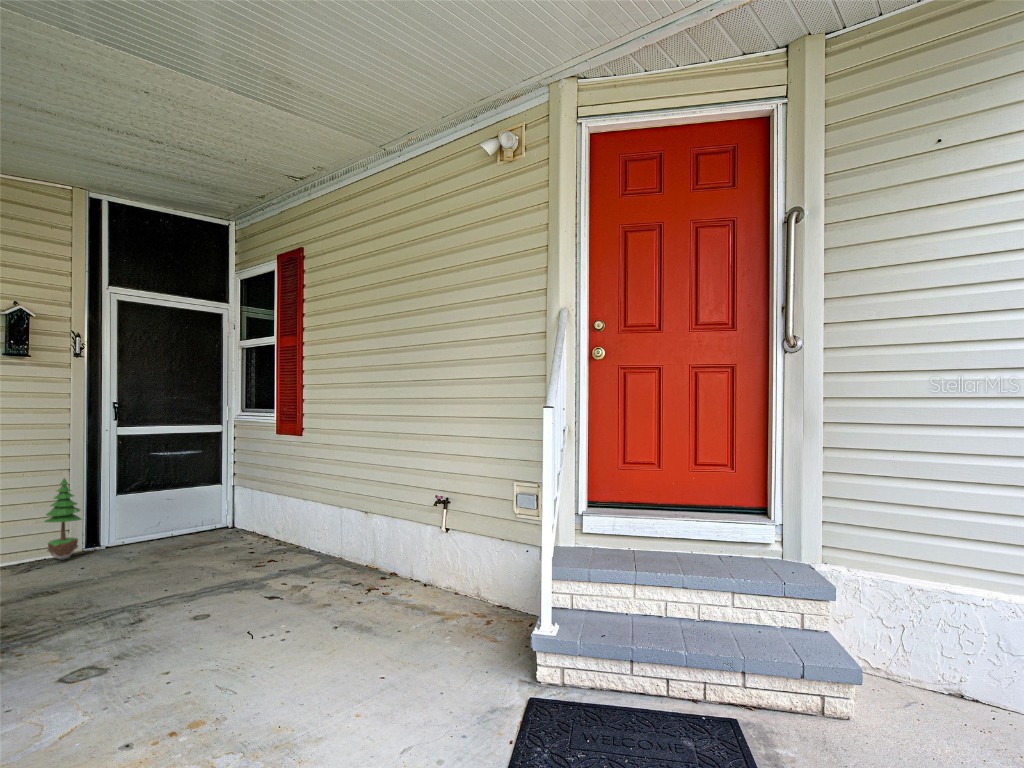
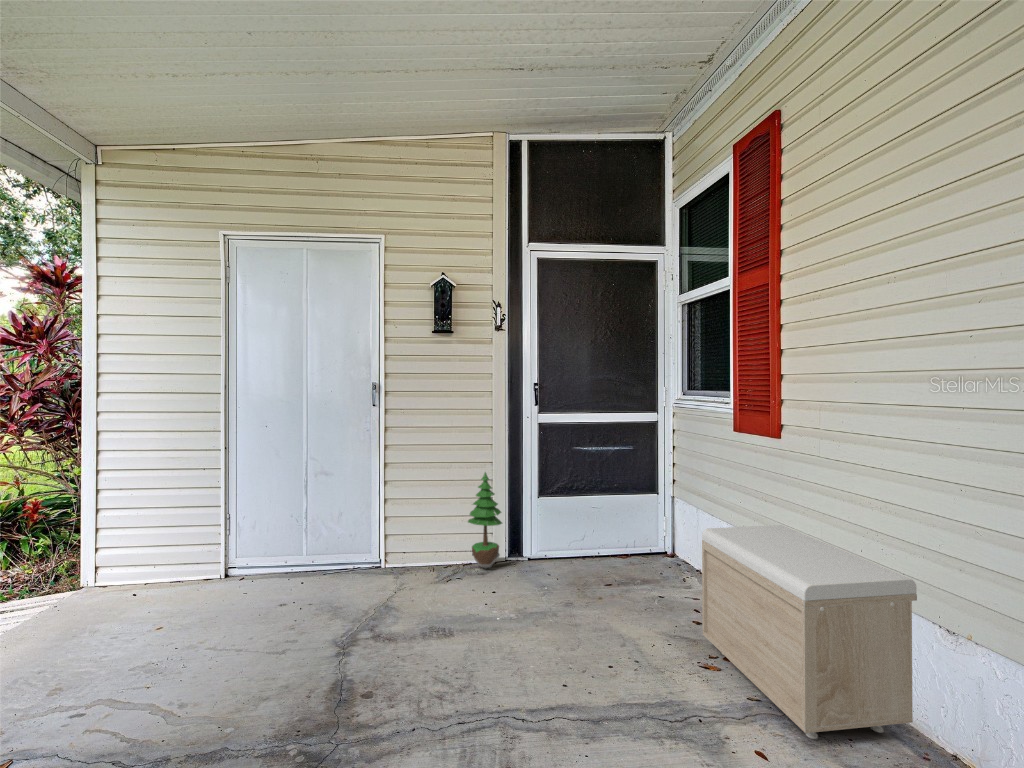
storage bench: none [254,482,354,574] -> present [702,525,917,739]

